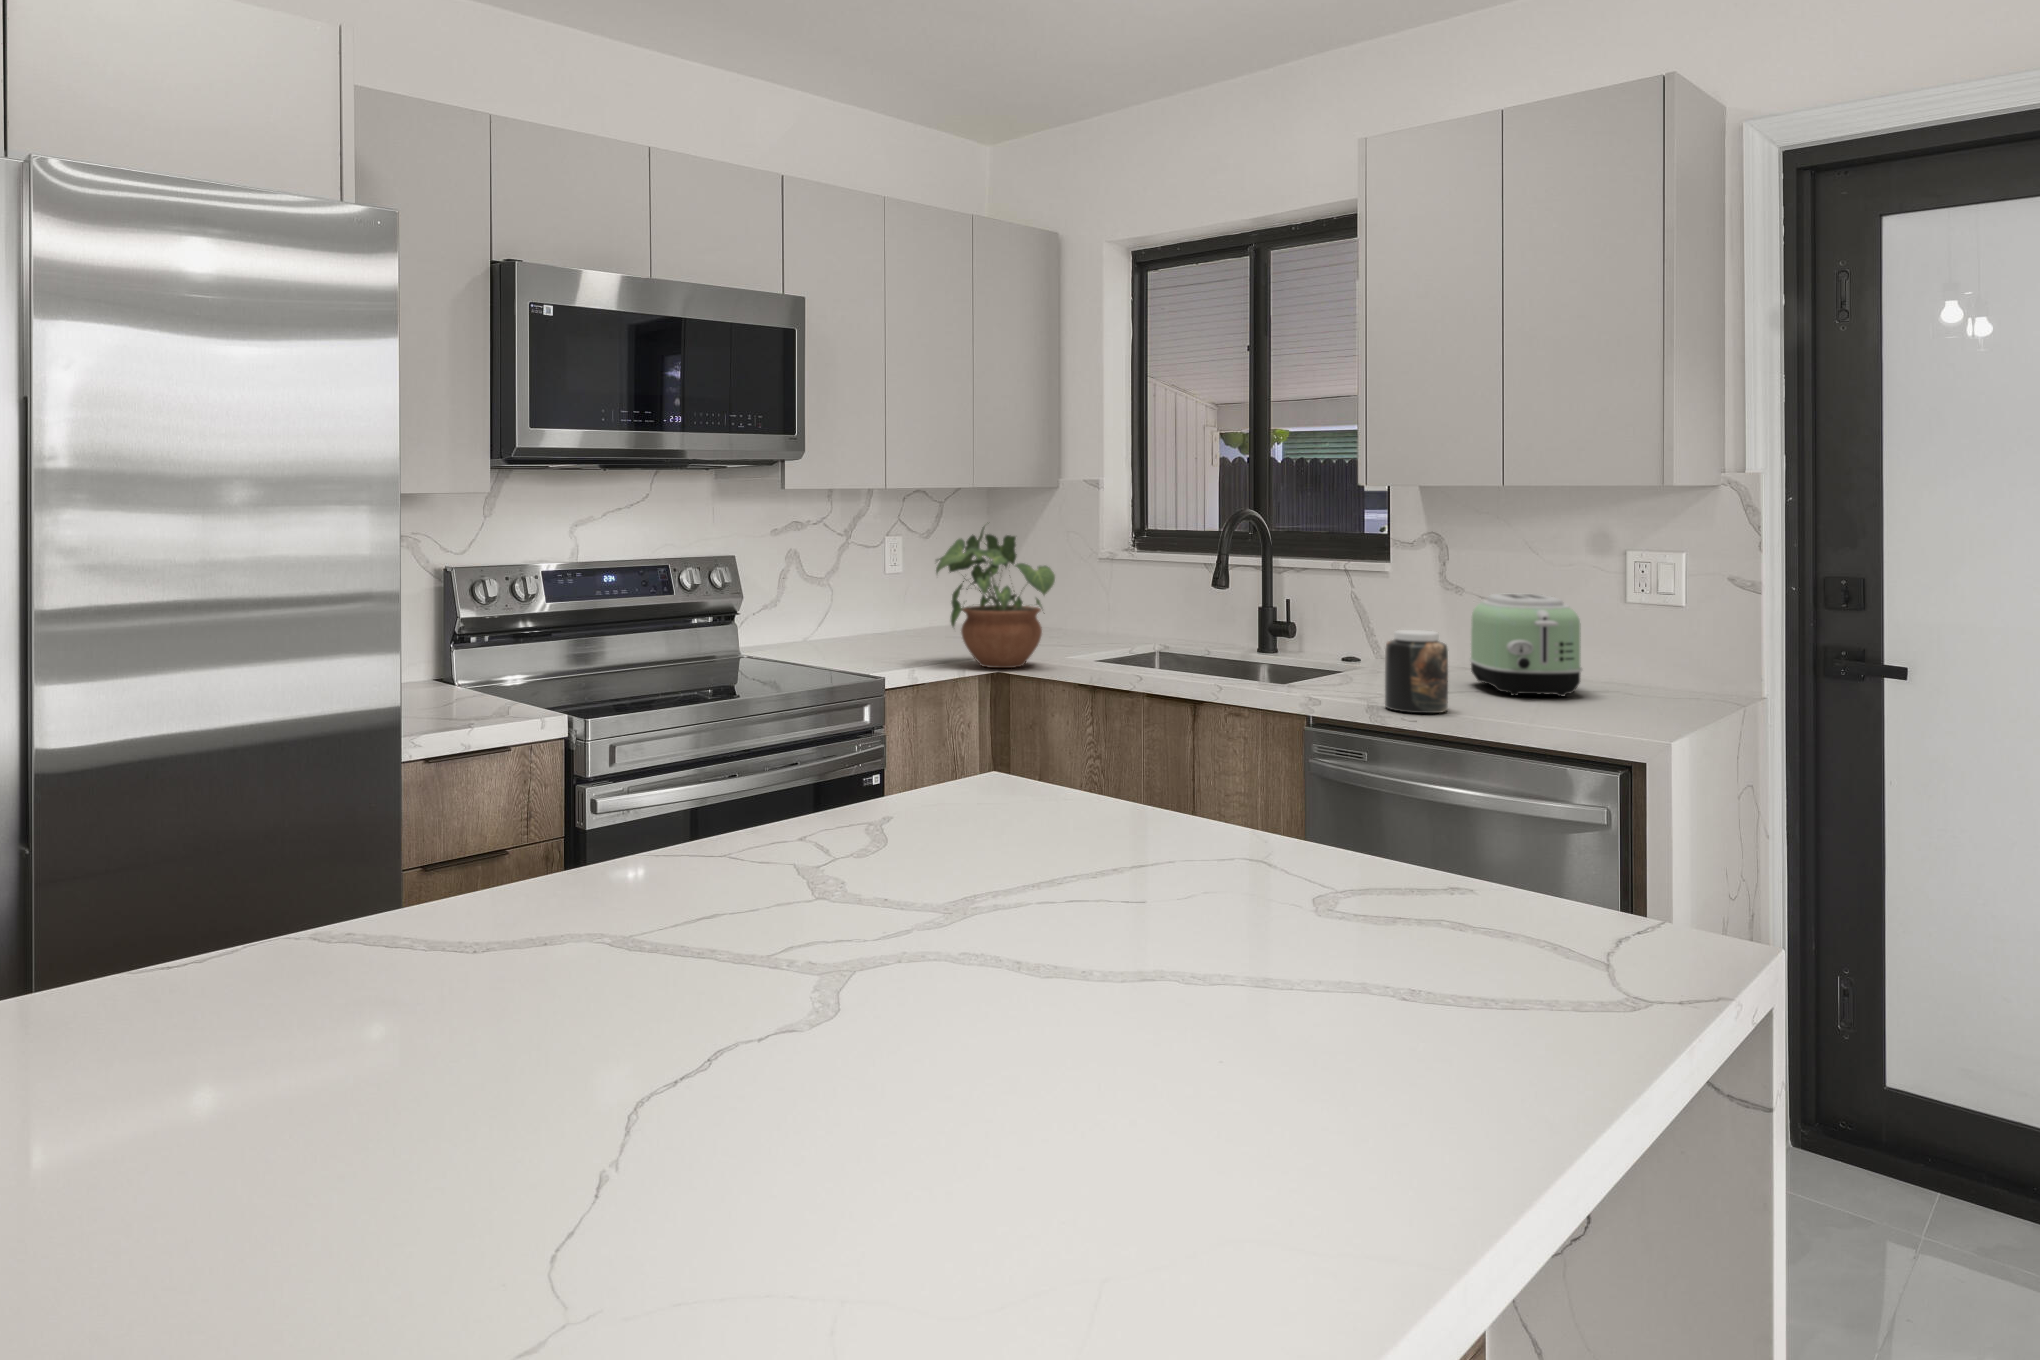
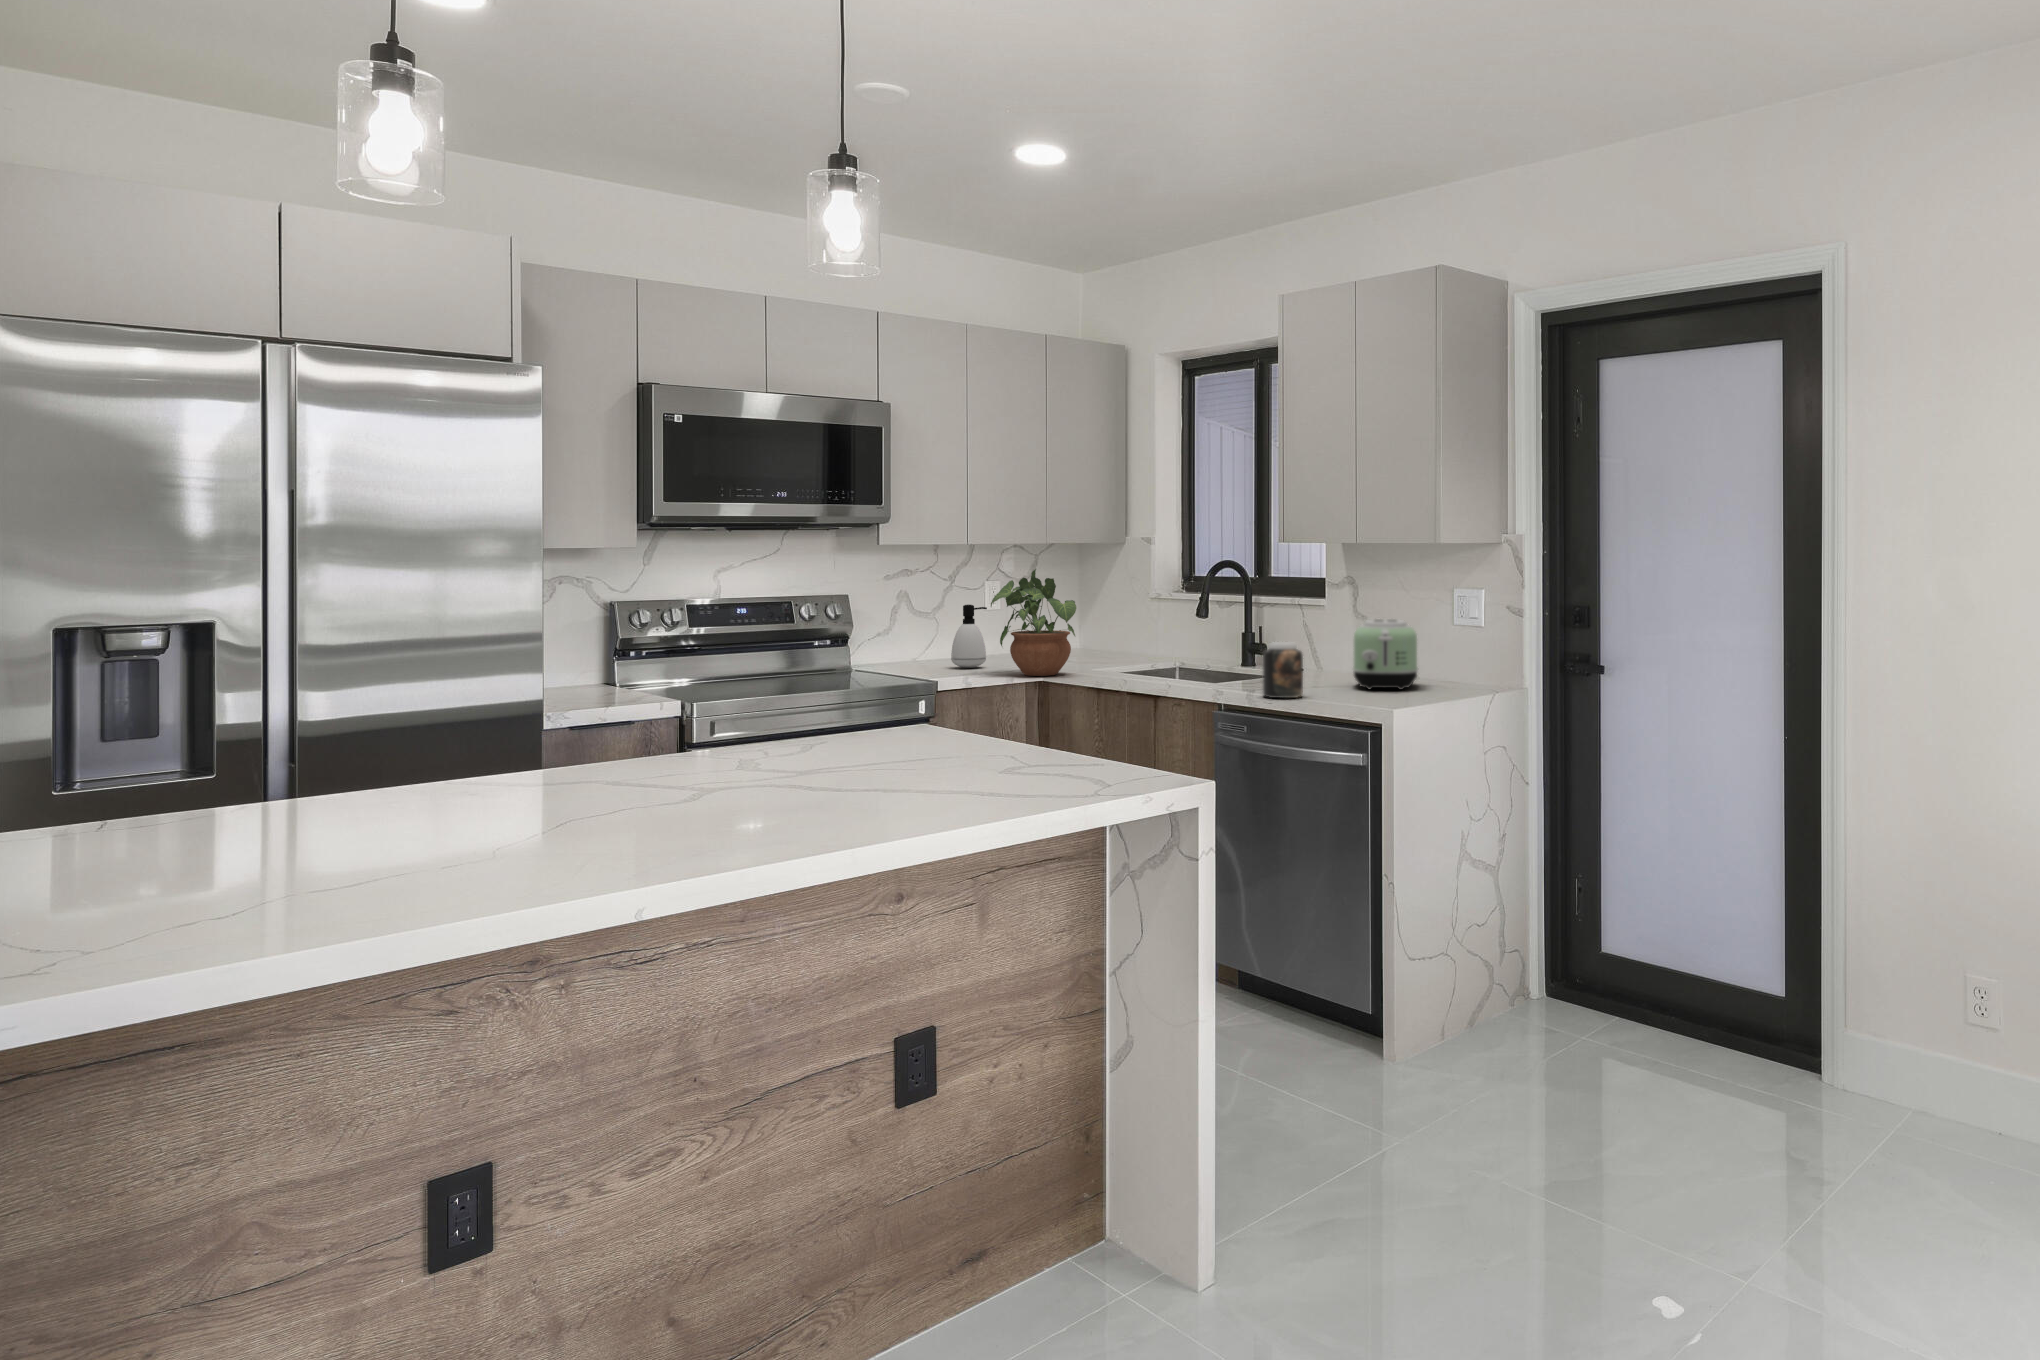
soap dispenser: none [866,570,912,653] -> present [951,605,987,668]

